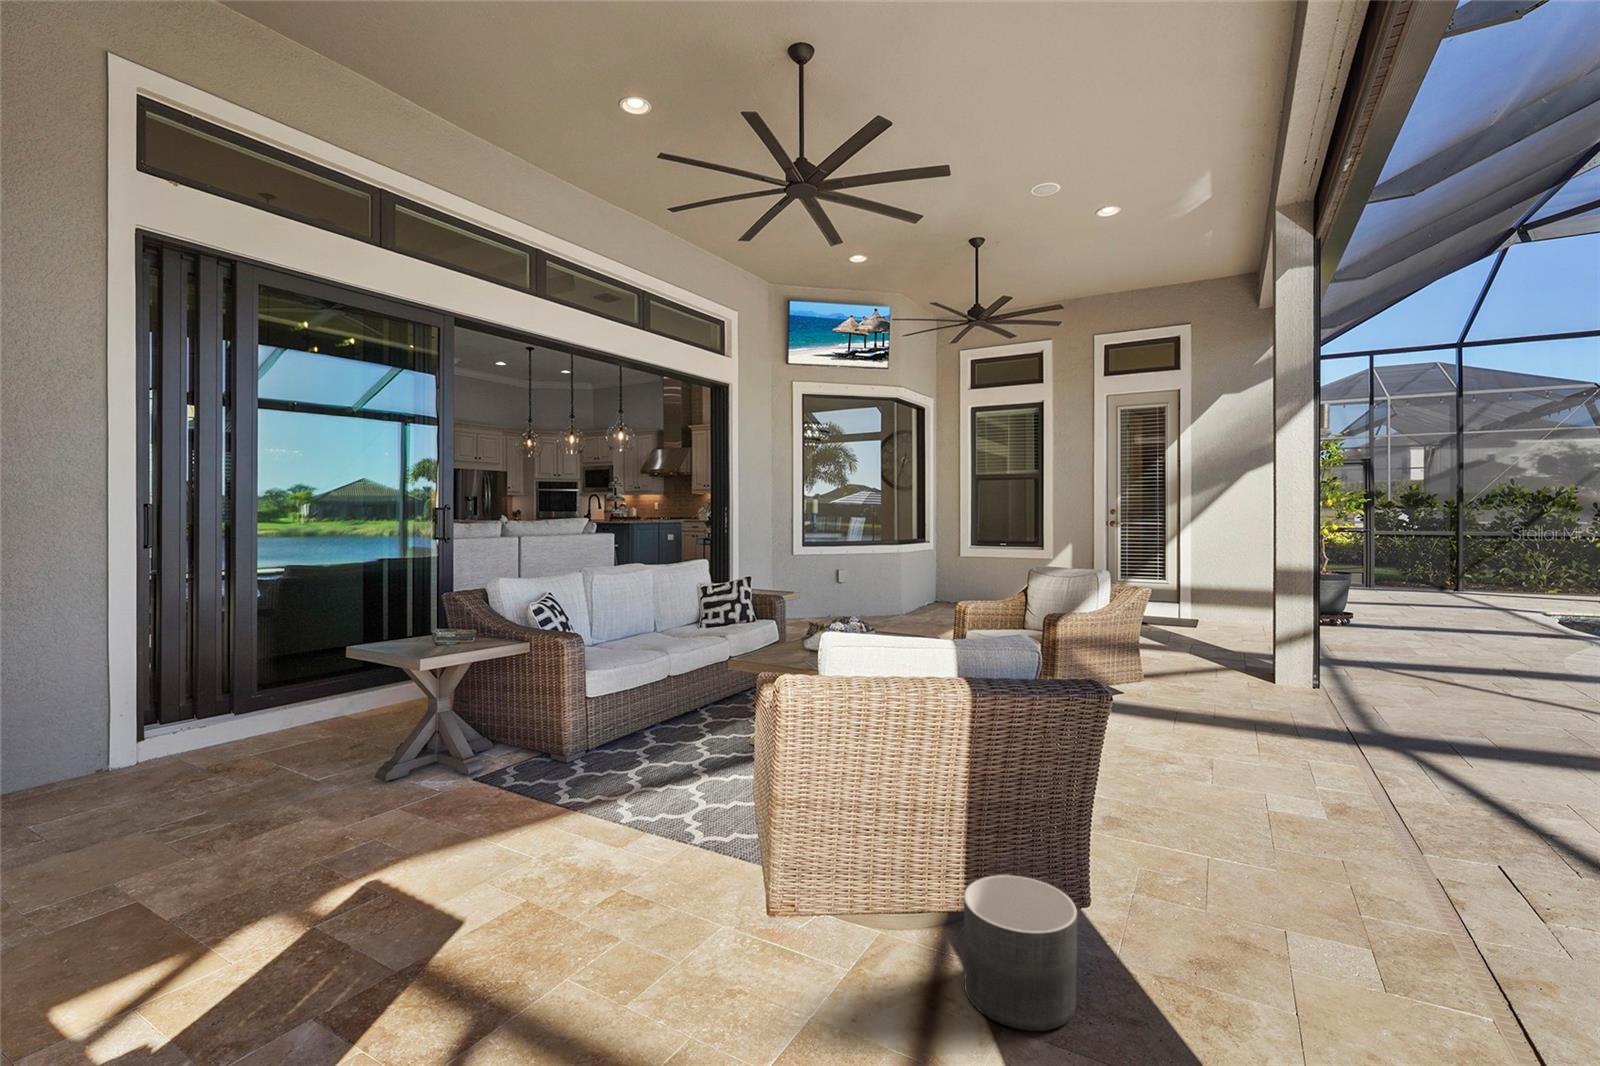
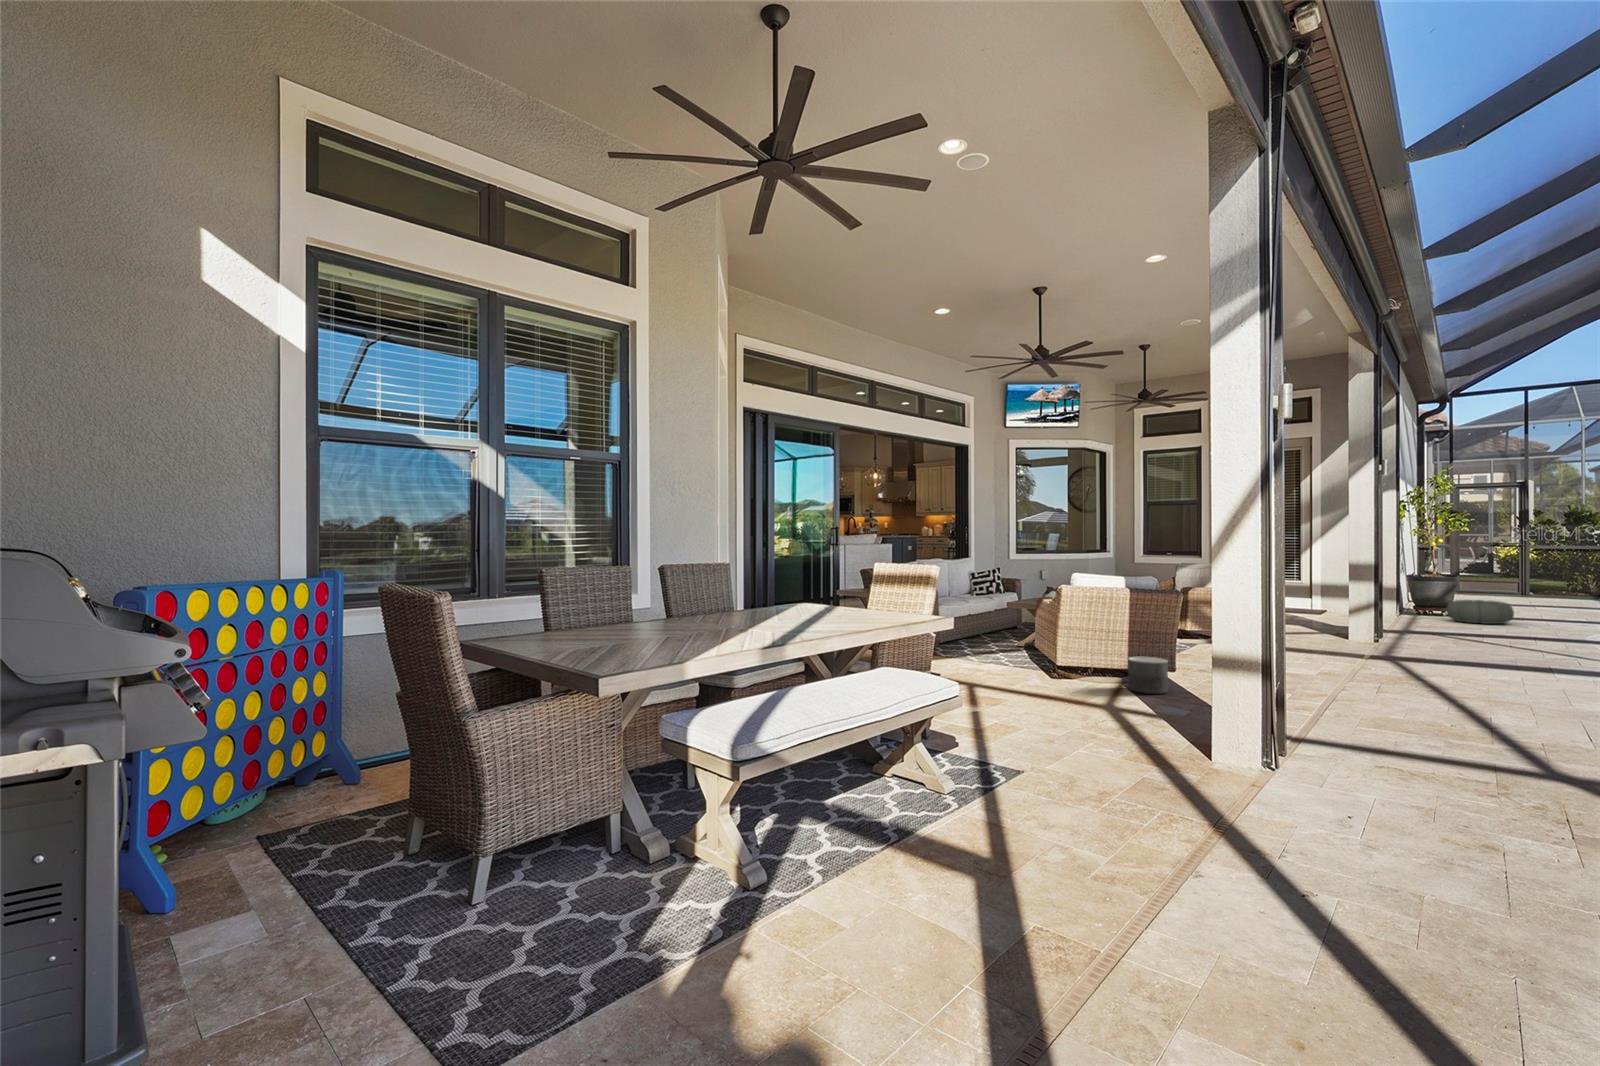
pouf: none [1348,606,1434,640] -> present [1446,600,1514,624]

